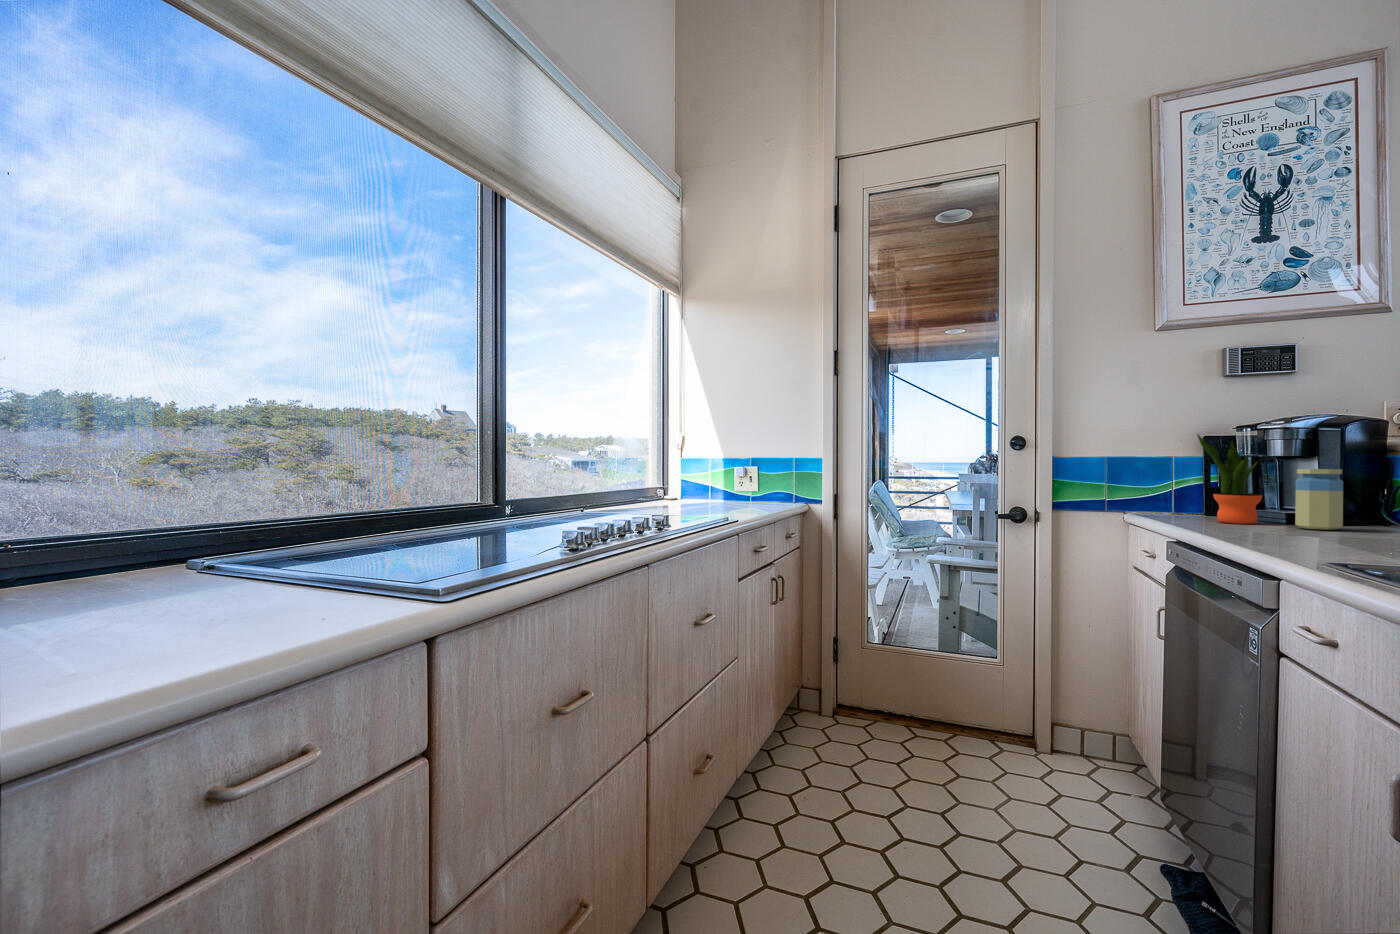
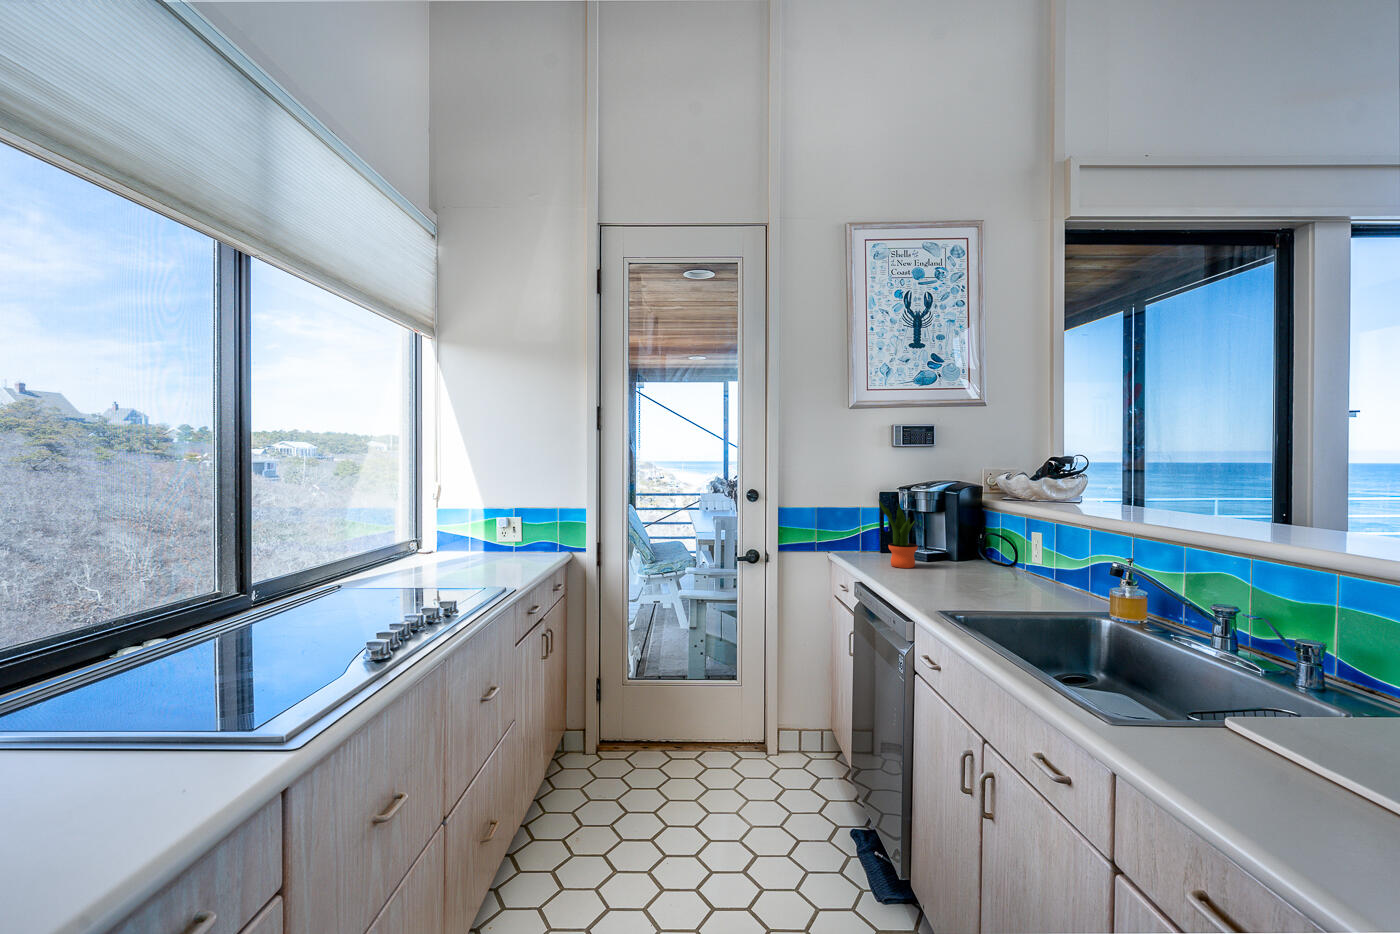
jar: present [1295,469,1343,530] -> none [938,528,965,575]

